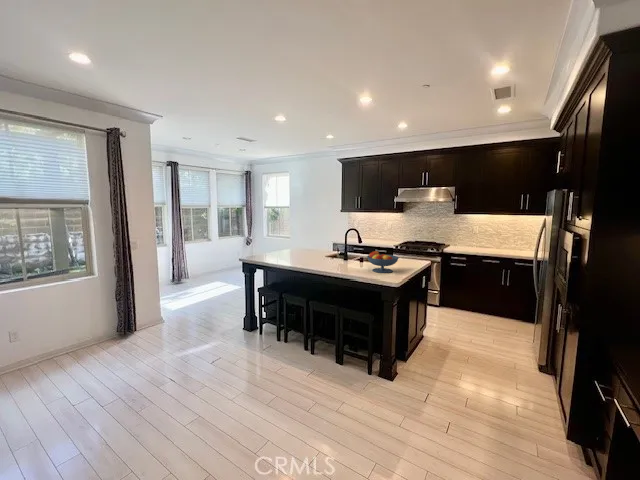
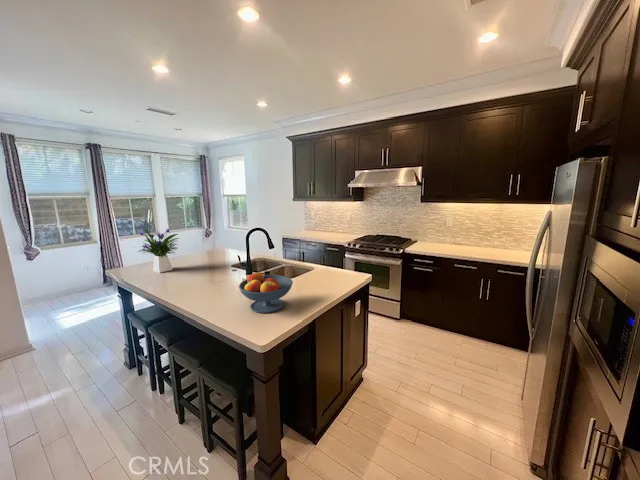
flower arrangement: none [269,227,300,258] -> present [140,229,179,273]

